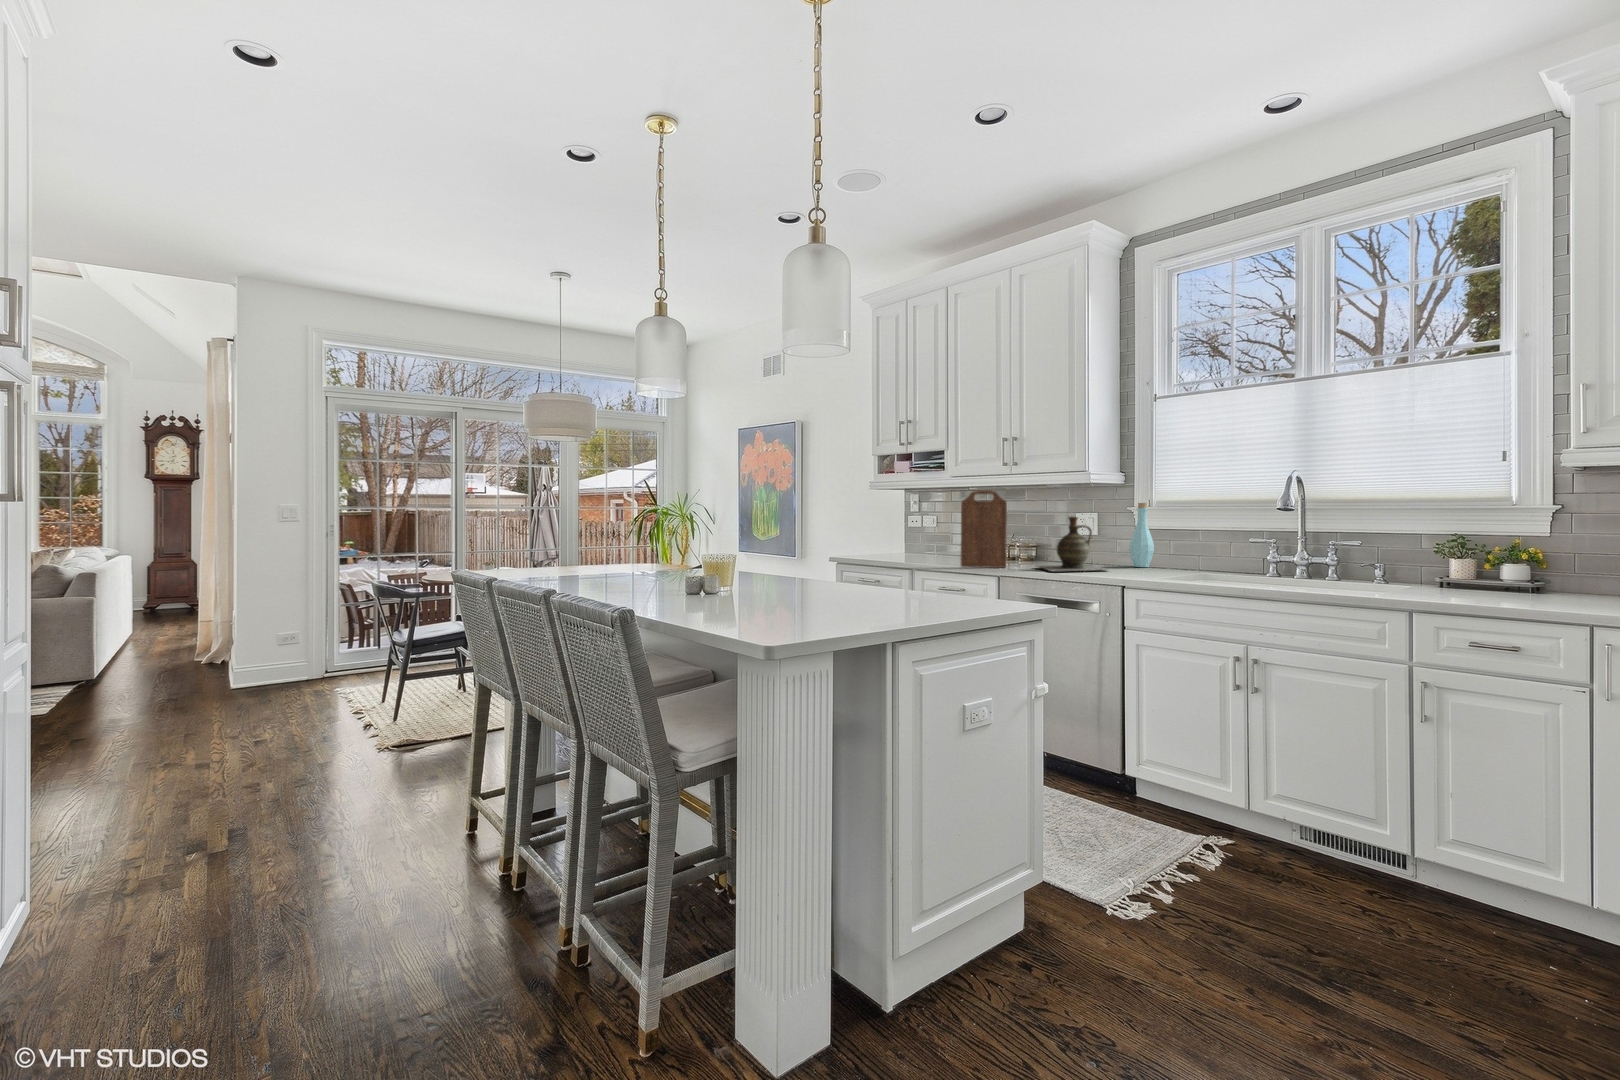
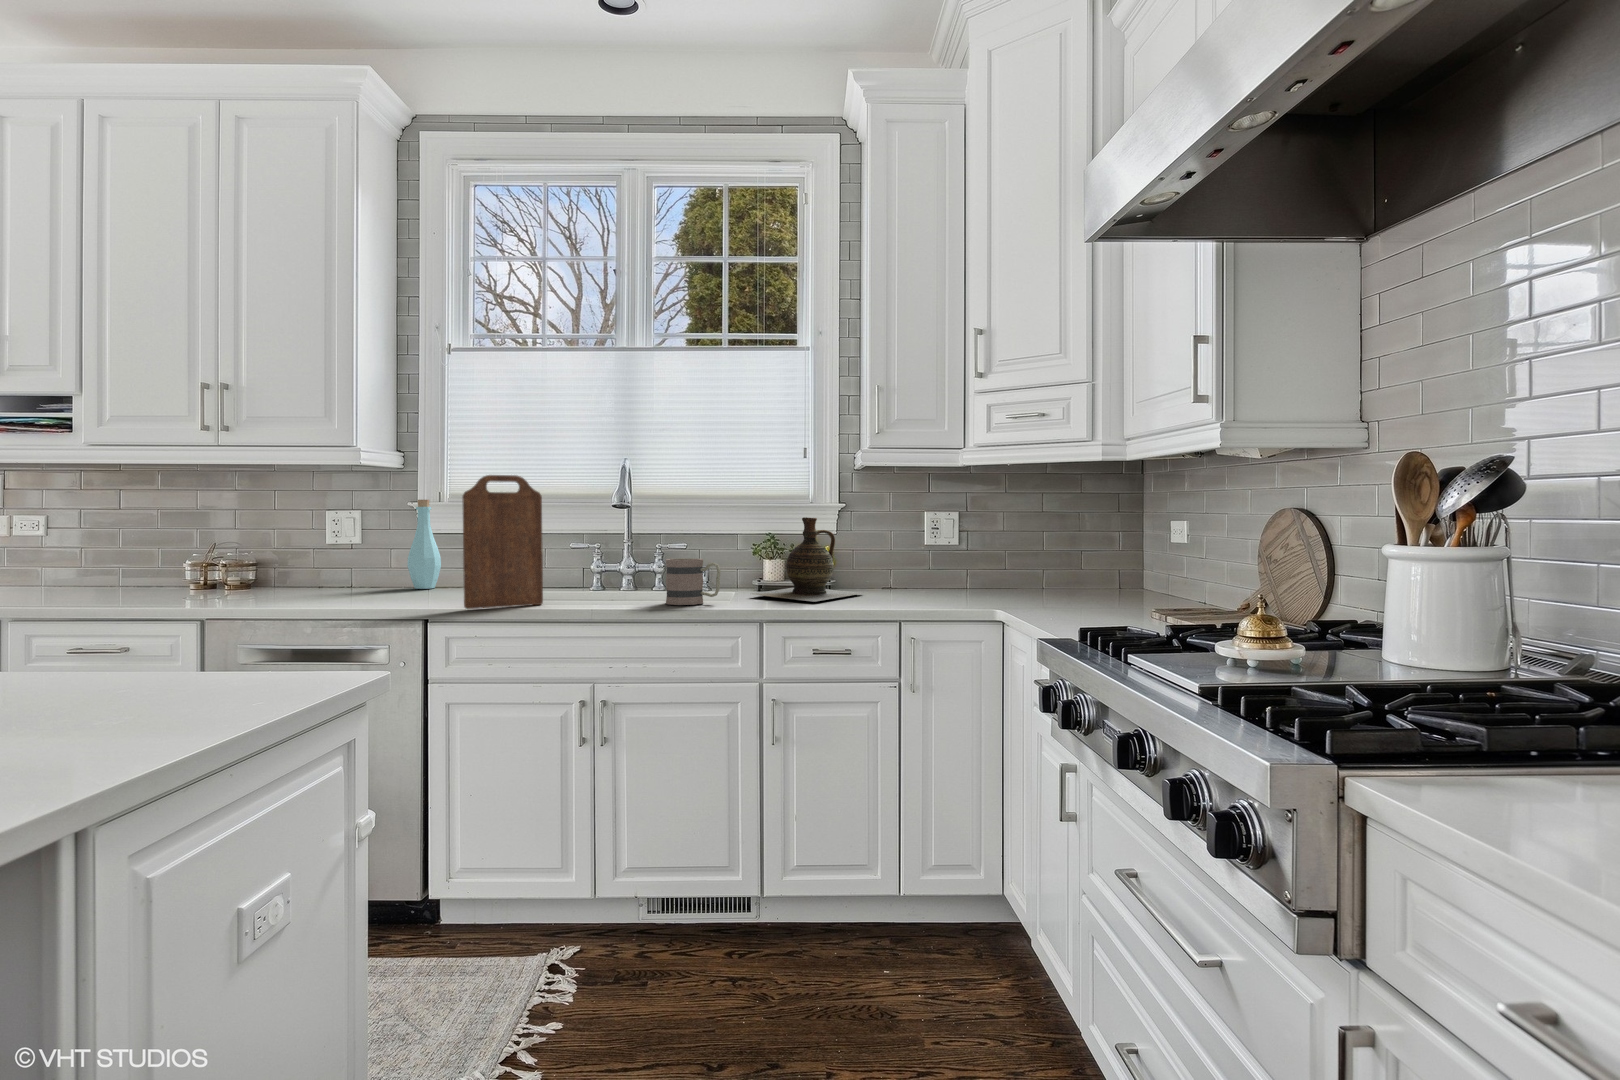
cutting board: present [961,490,1007,568] -> present [462,475,543,609]
ceramic jug: present [1037,517,1105,571] -> present [752,517,862,602]
mug: none [1322,552,1377,591] -> present [666,558,721,605]

